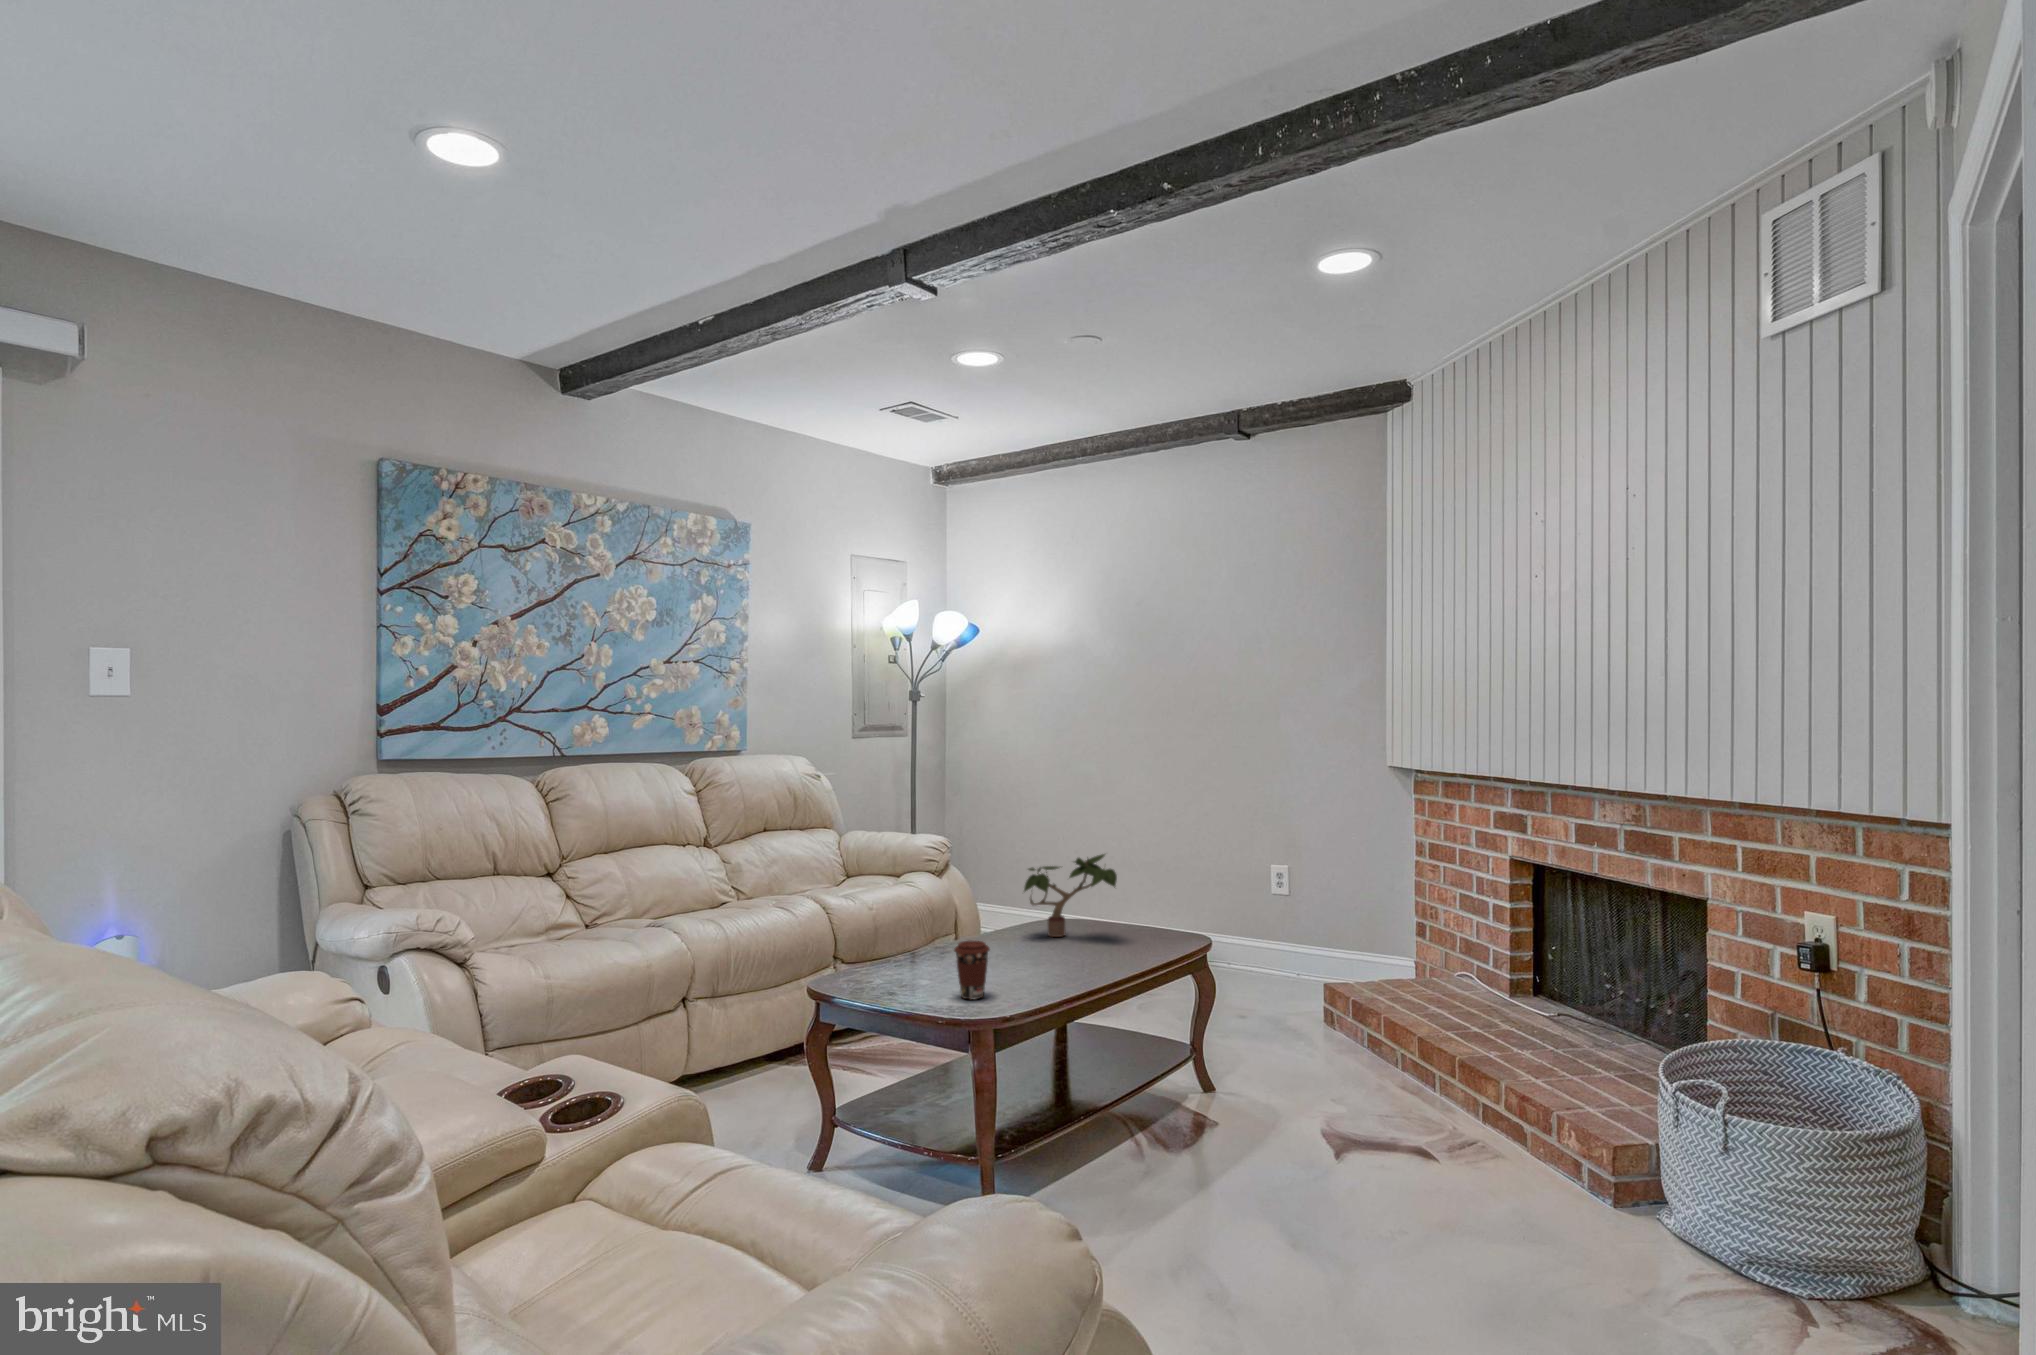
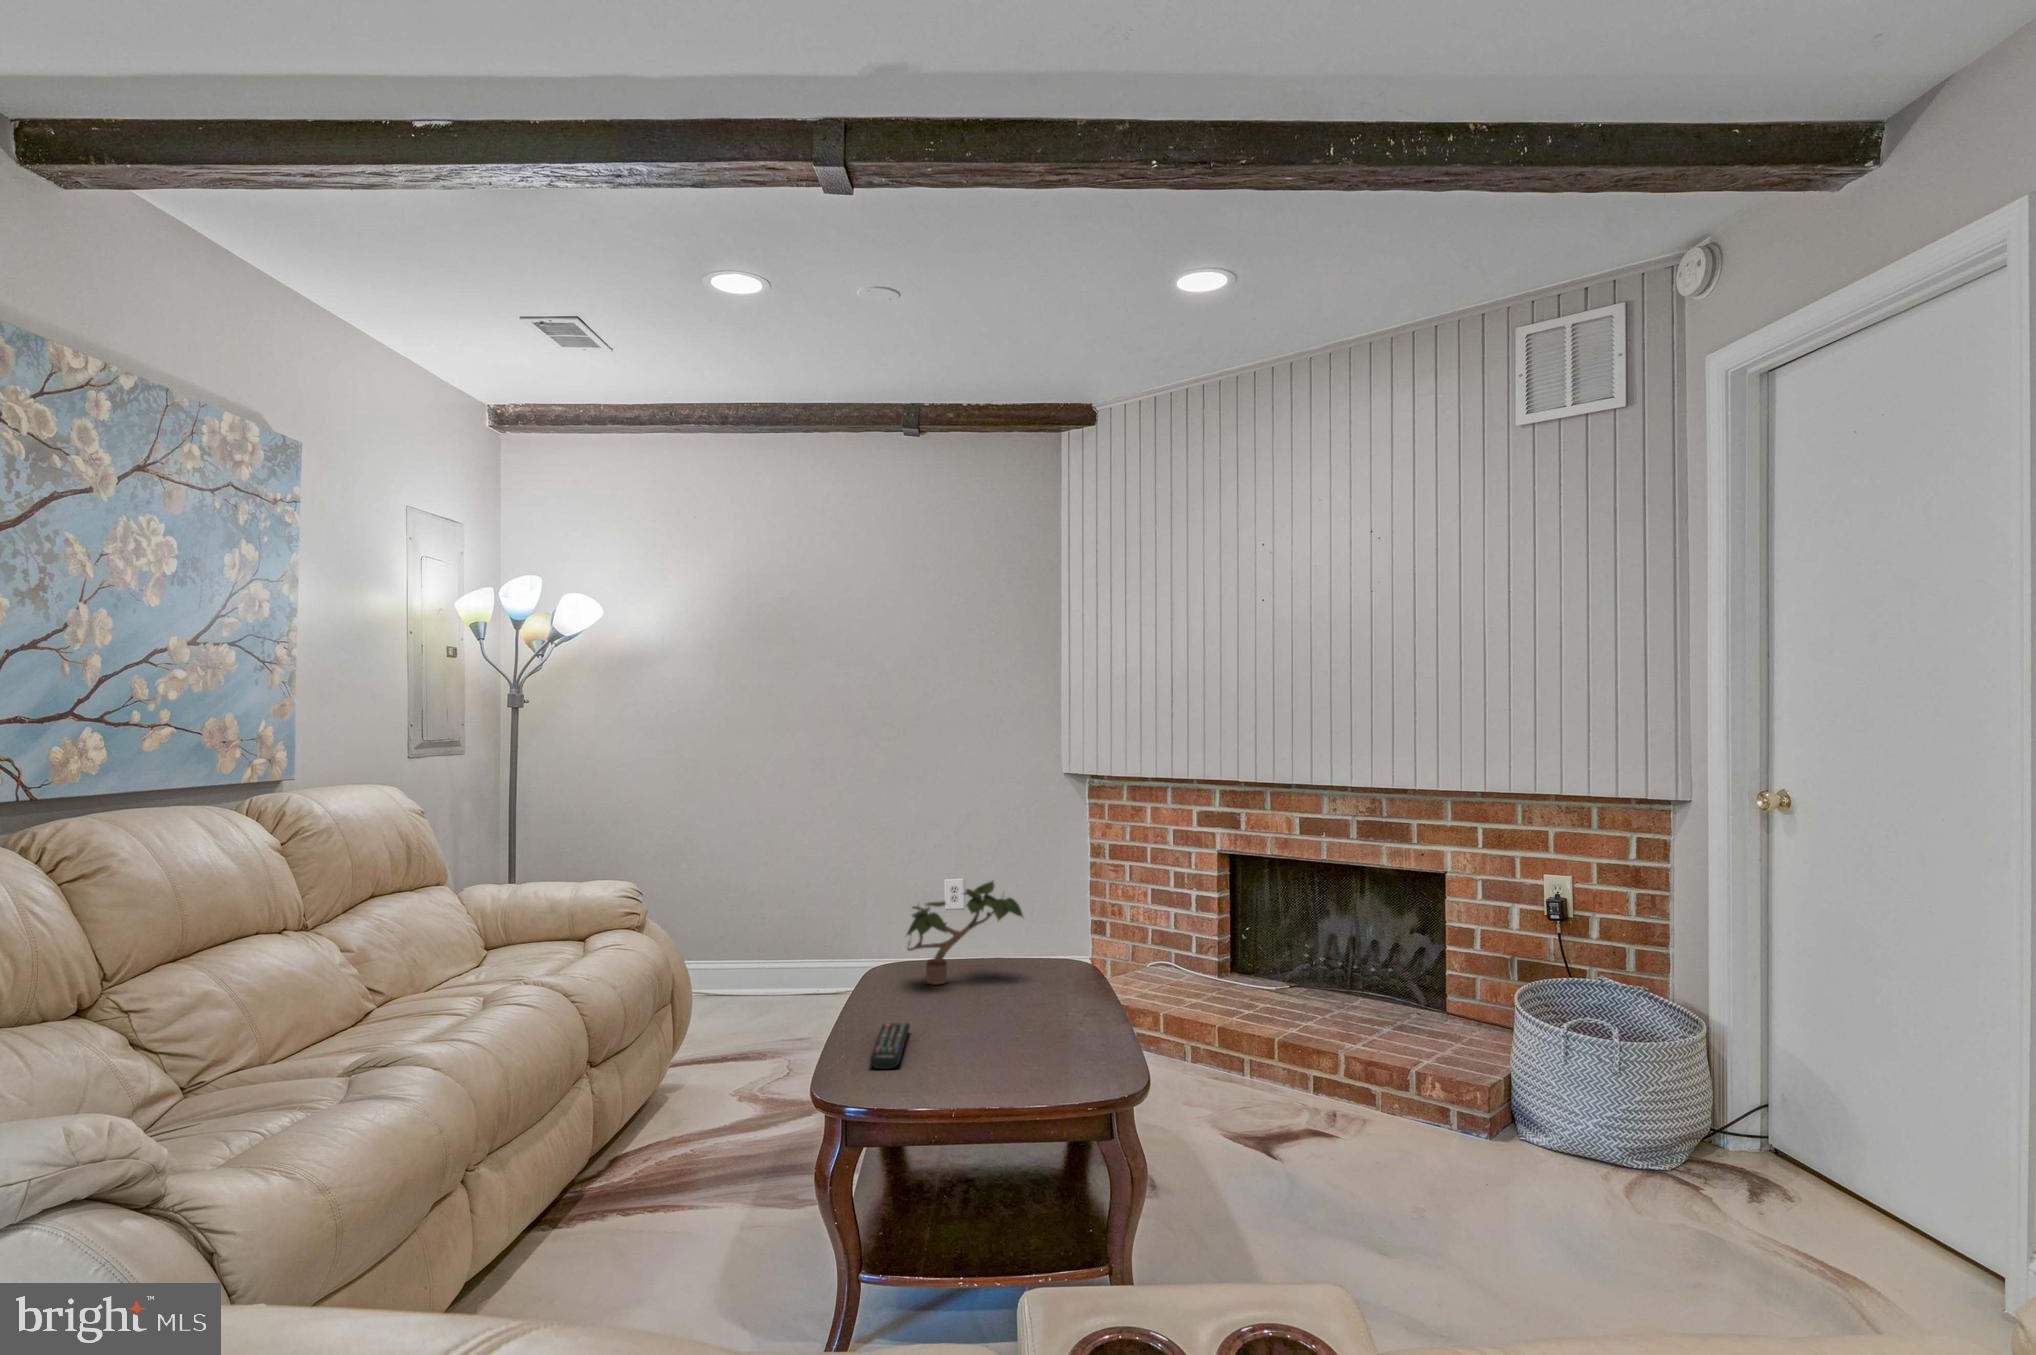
coffee cup: present [954,941,990,1000] -> none [1003,999,1047,1072]
remote control: none [882,952,959,980] -> present [870,1023,910,1069]

